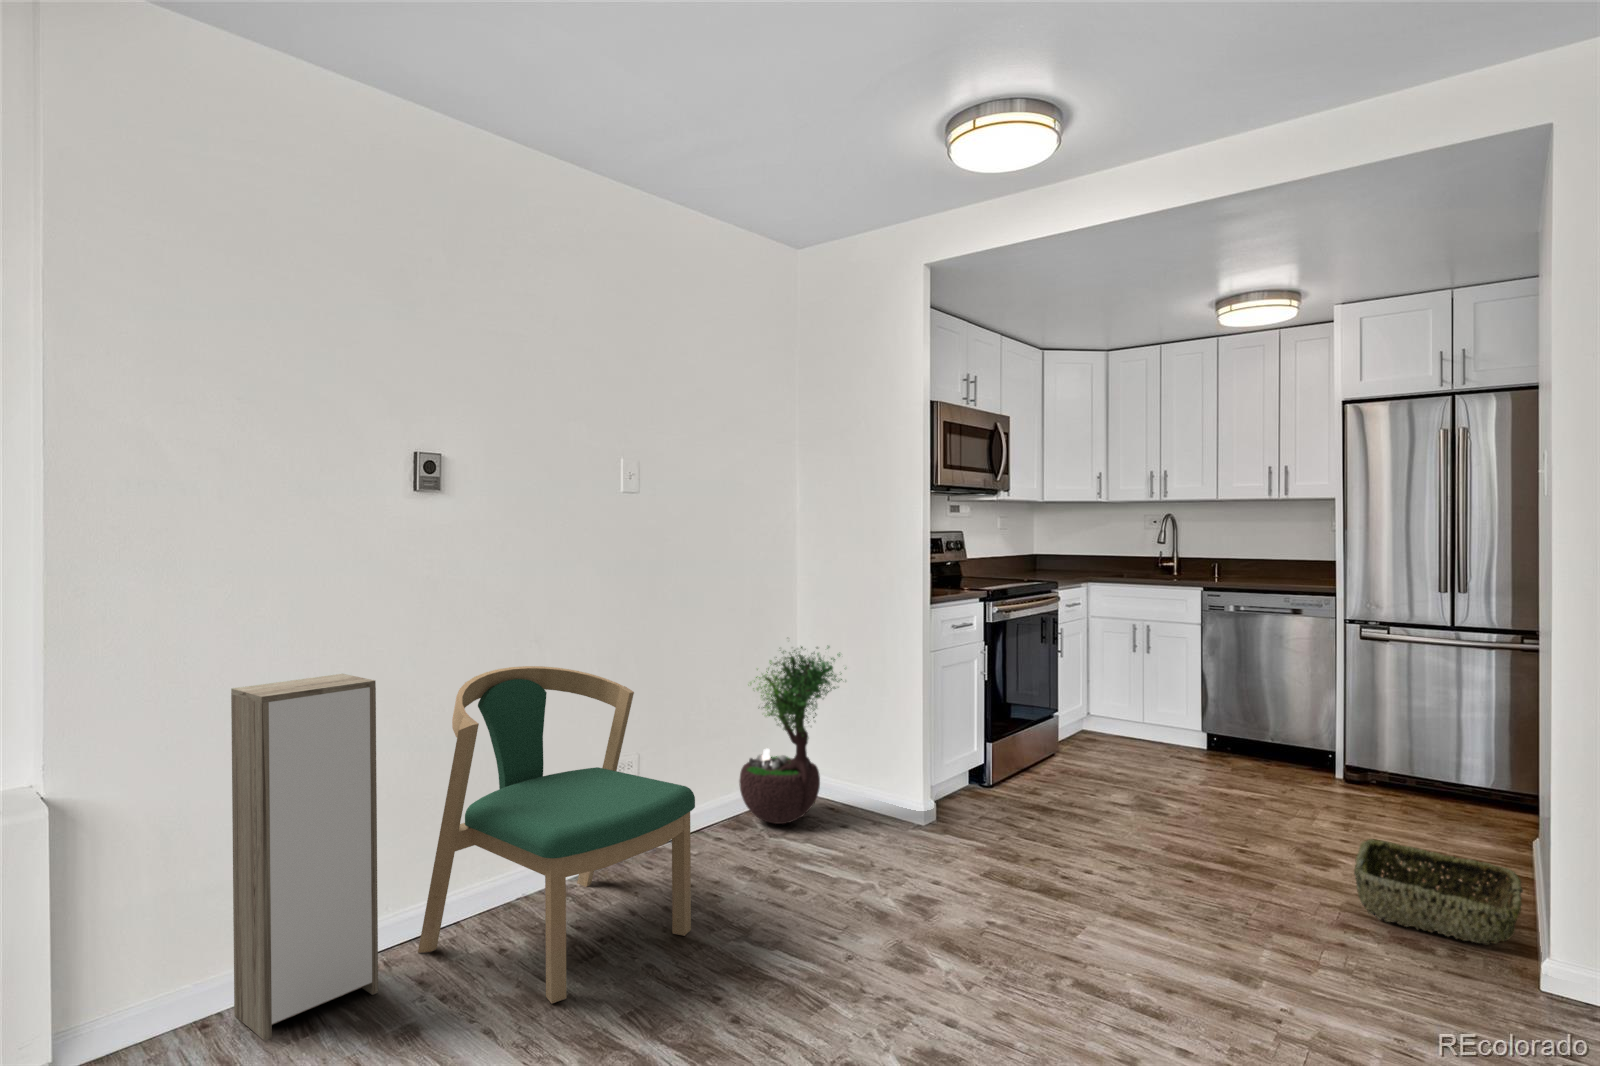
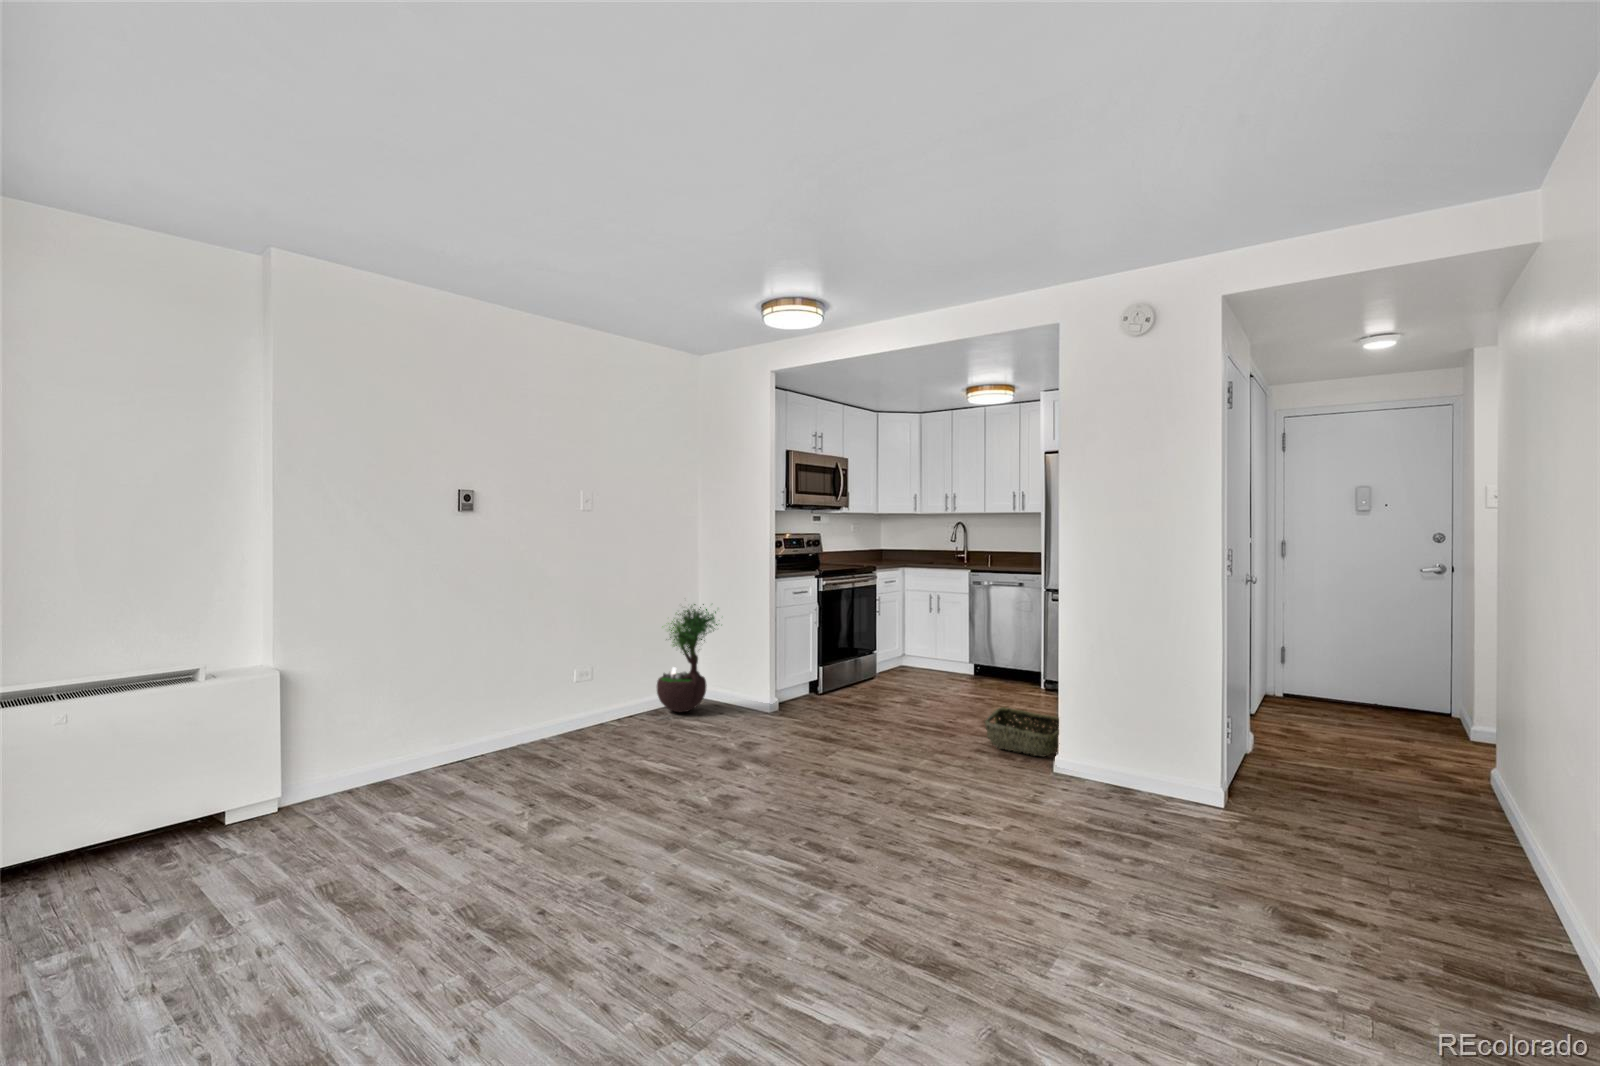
dining chair: present [418,666,695,1003] -> none [462,611,618,782]
storage cabinet: present [231,674,378,1041] -> none [366,611,442,795]

